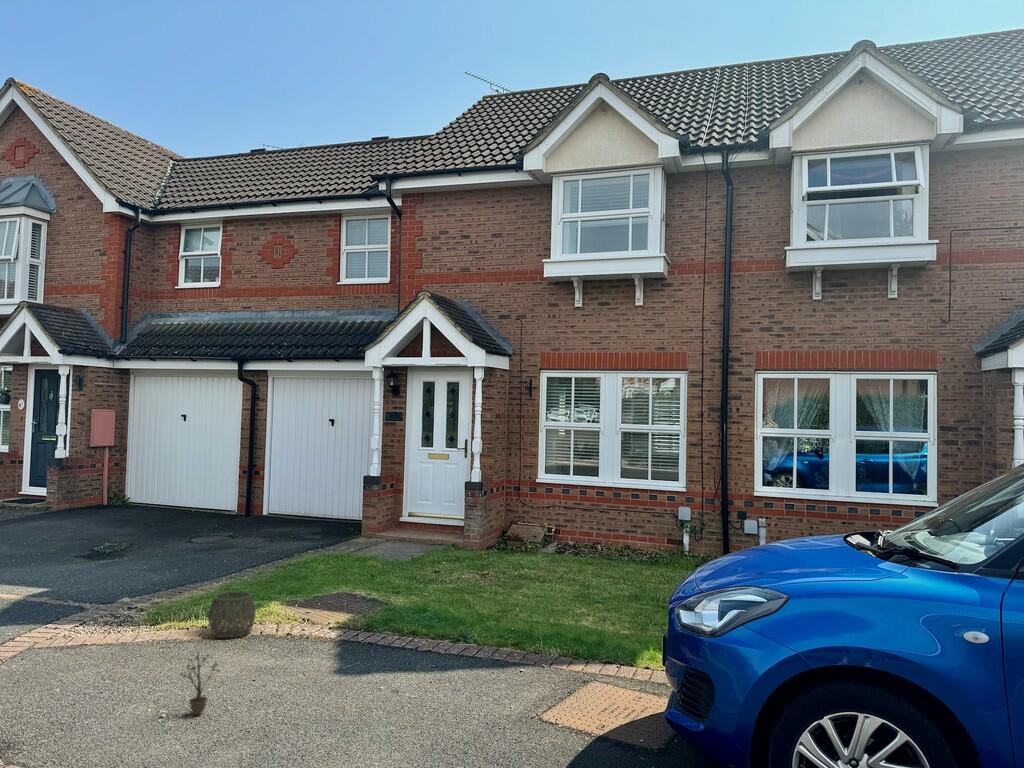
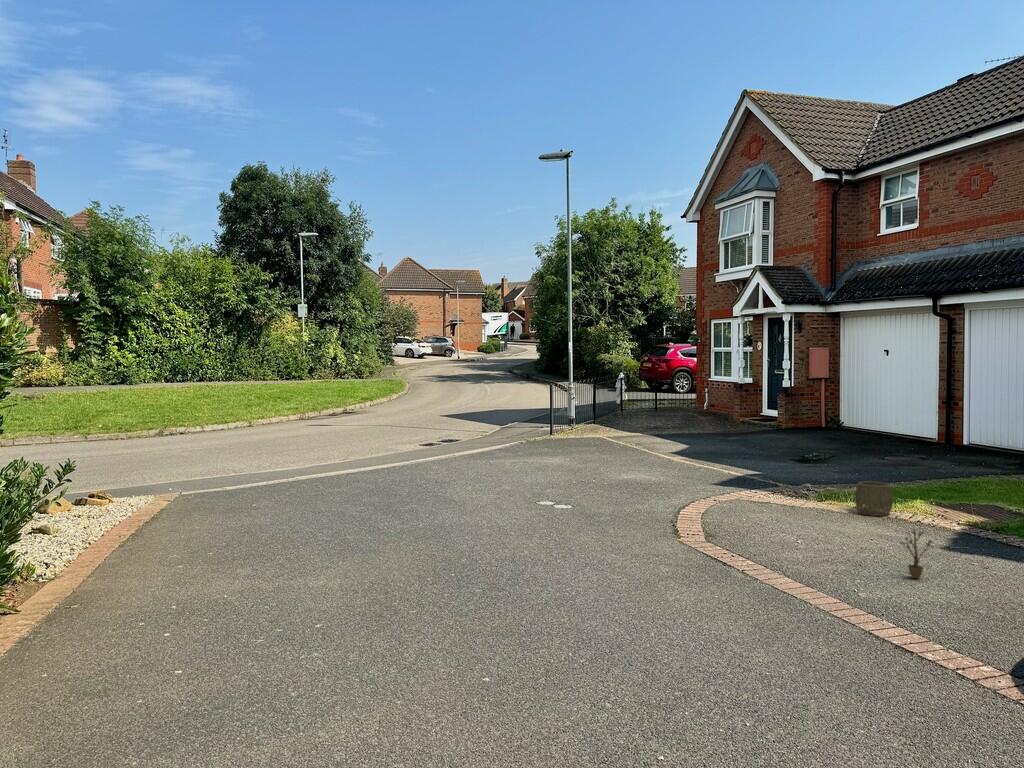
decorative plant: present [178,653,219,715] -> present [900,529,934,579]

